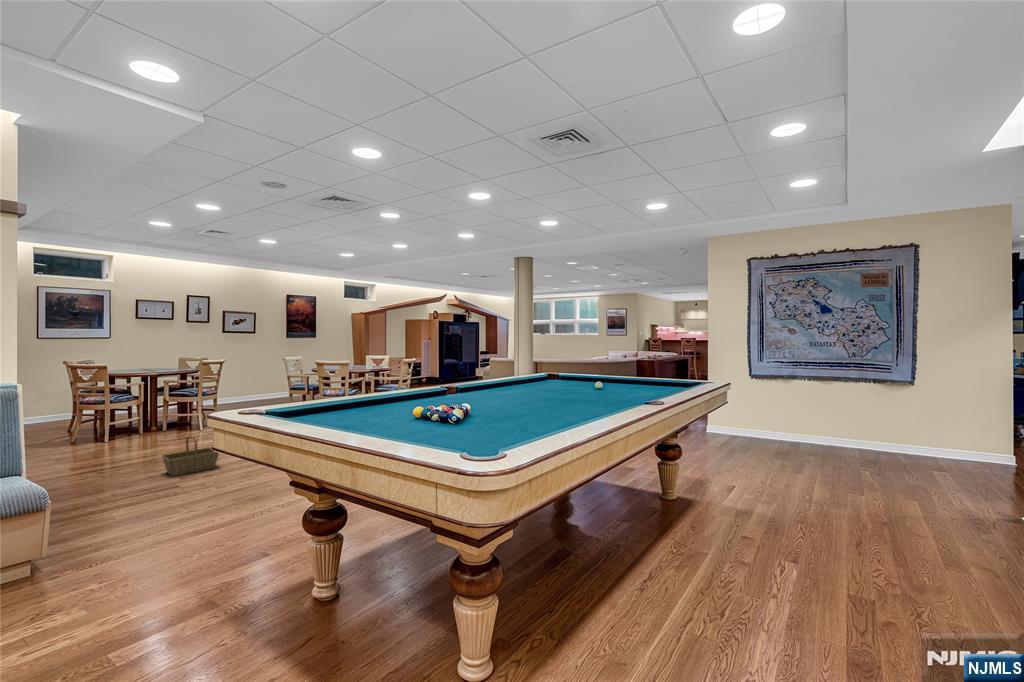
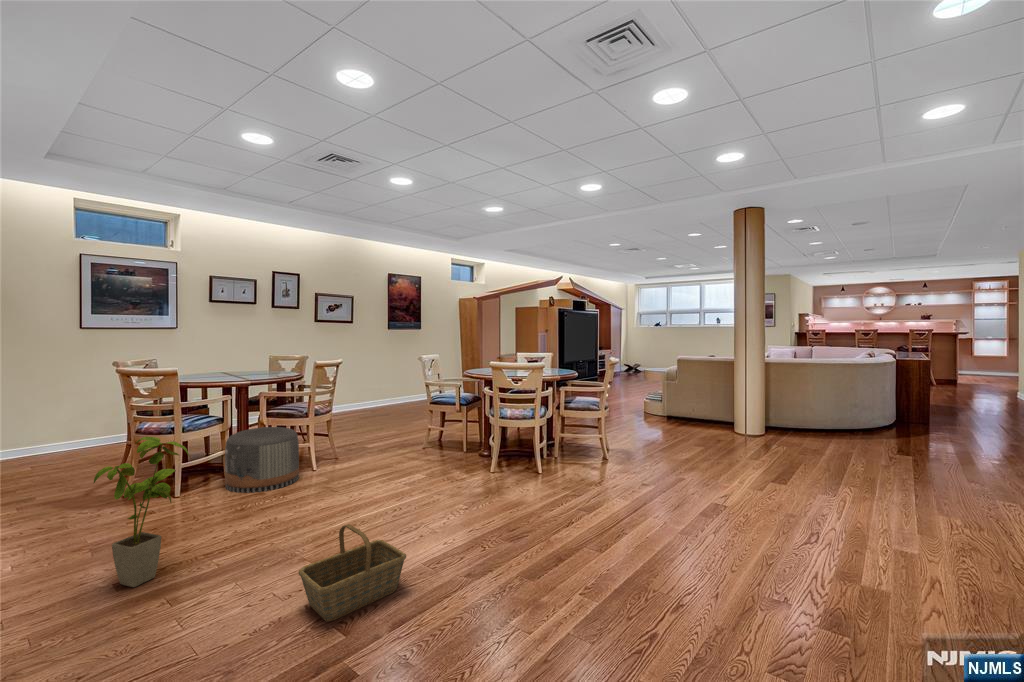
house plant: none [58,395,109,470] -> present [94,437,189,587]
pouf: none [138,402,190,441] -> present [225,427,299,493]

